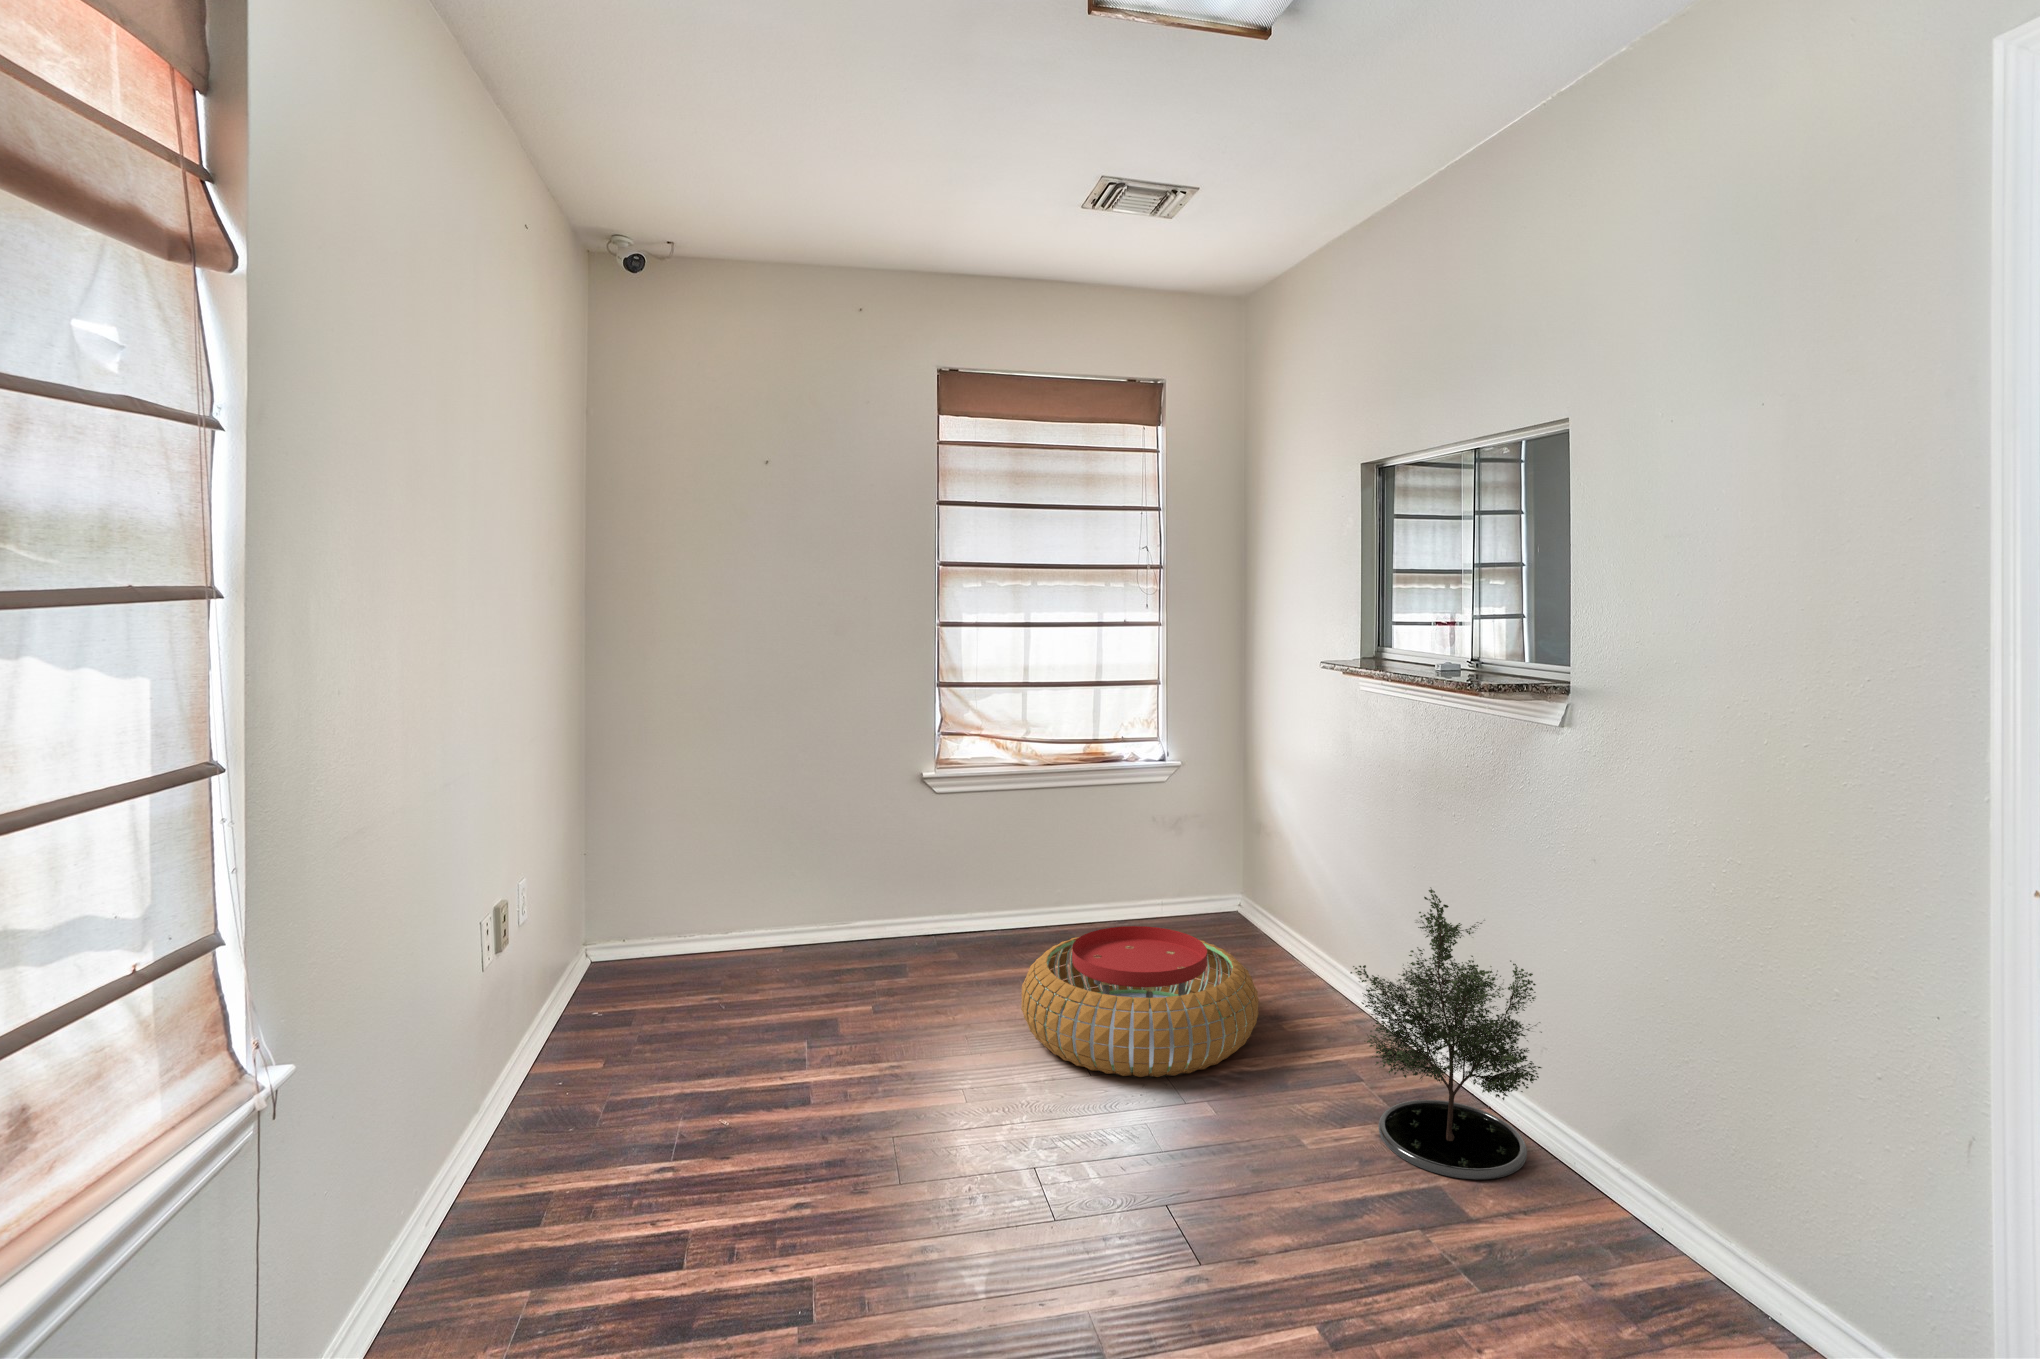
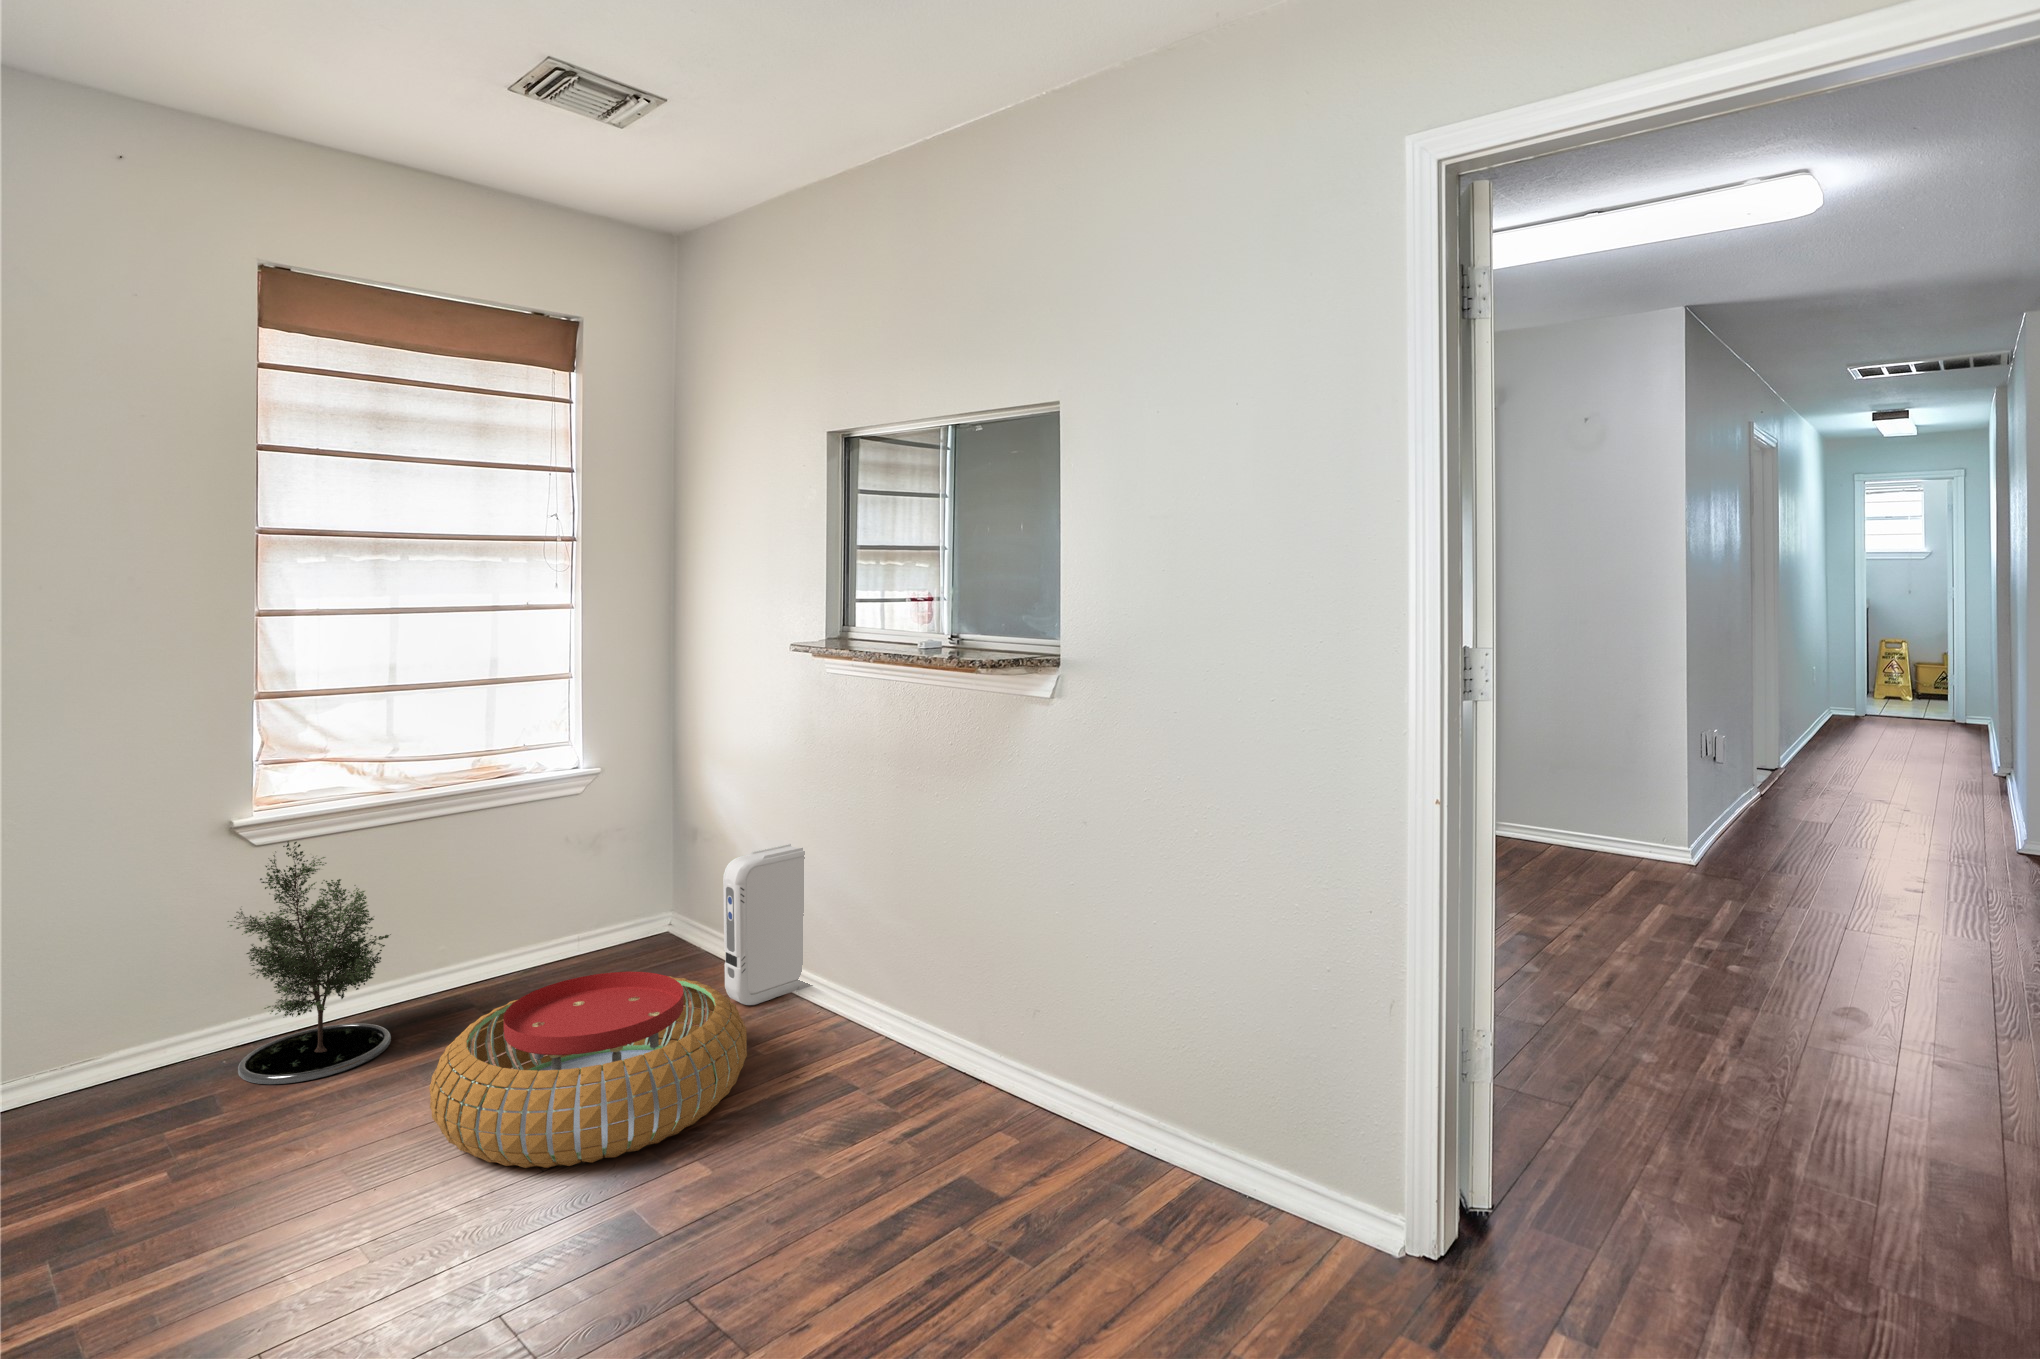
air purifier: none [1255,843,1355,984] -> present [723,844,813,1005]
potted tree: present [1350,889,1542,1180] -> present [228,841,391,1084]

